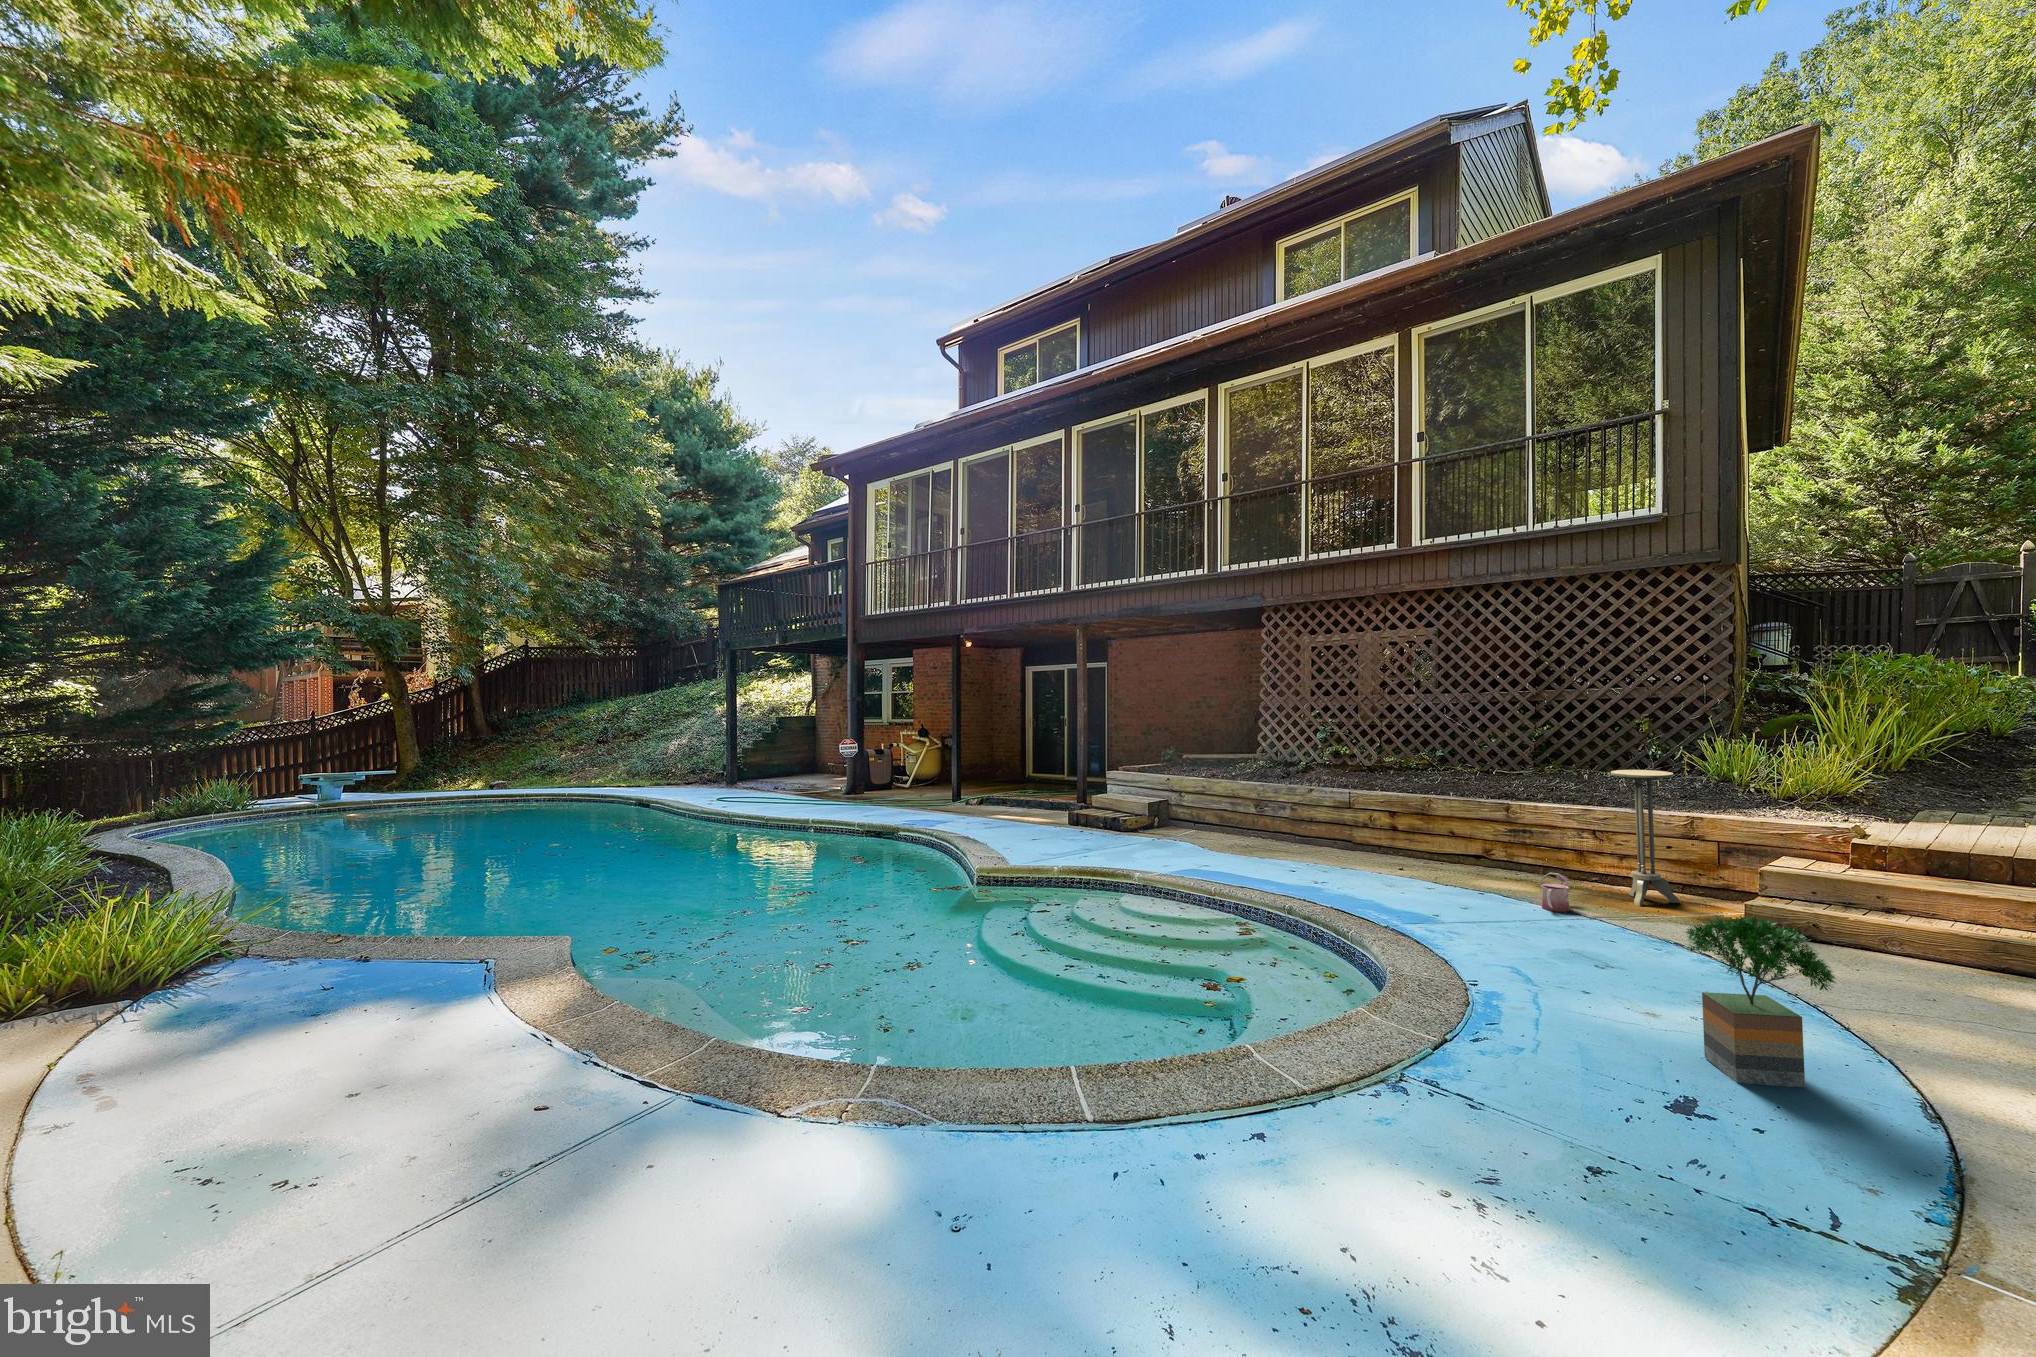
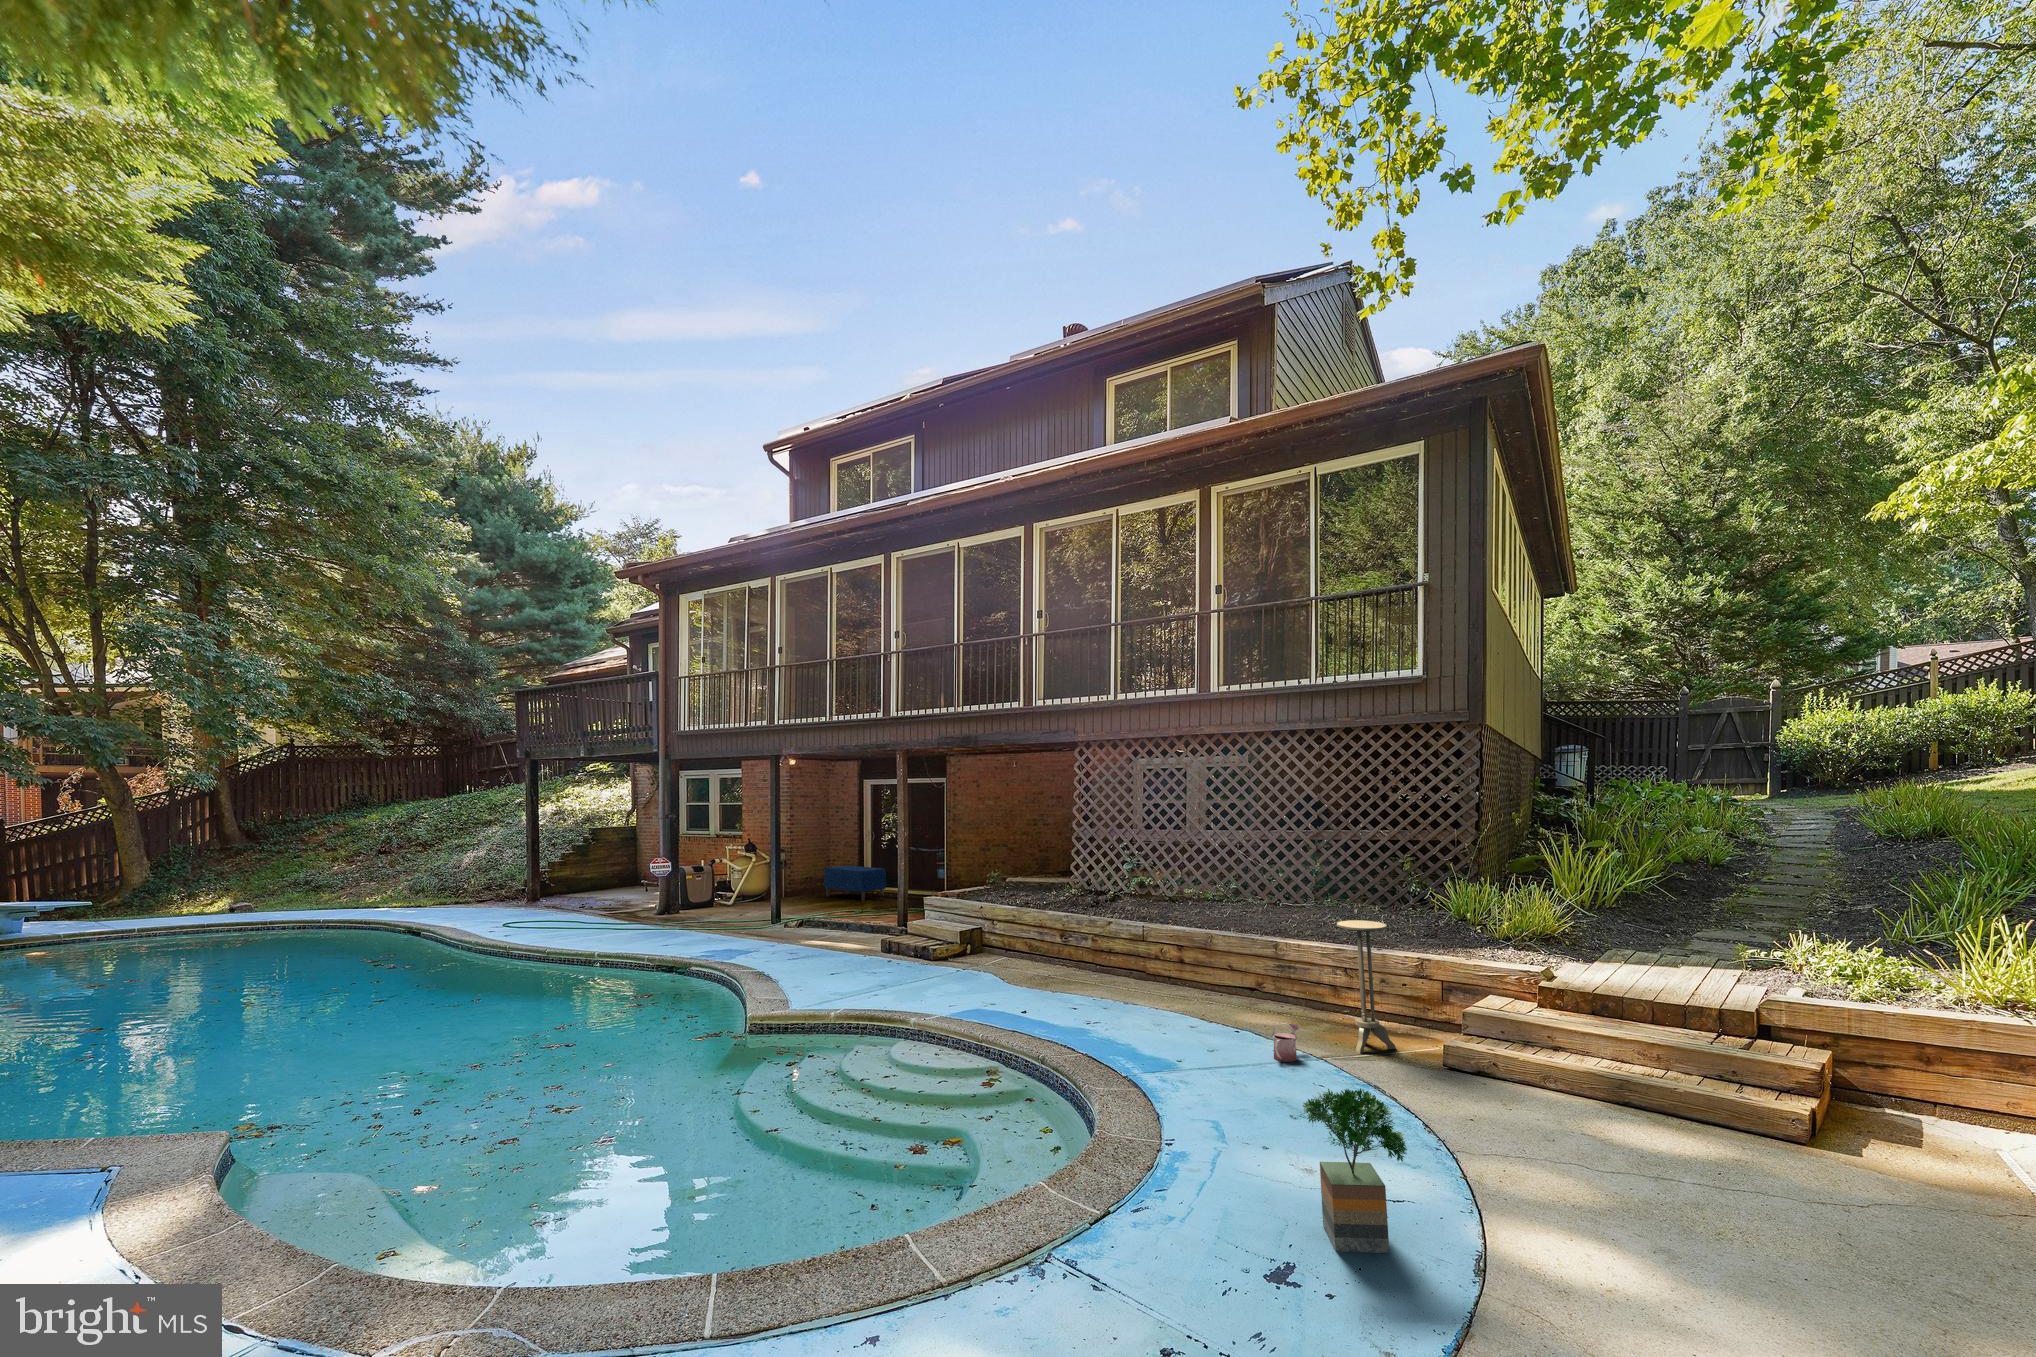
bench: none [992,746,1052,779] -> present [824,865,886,901]

